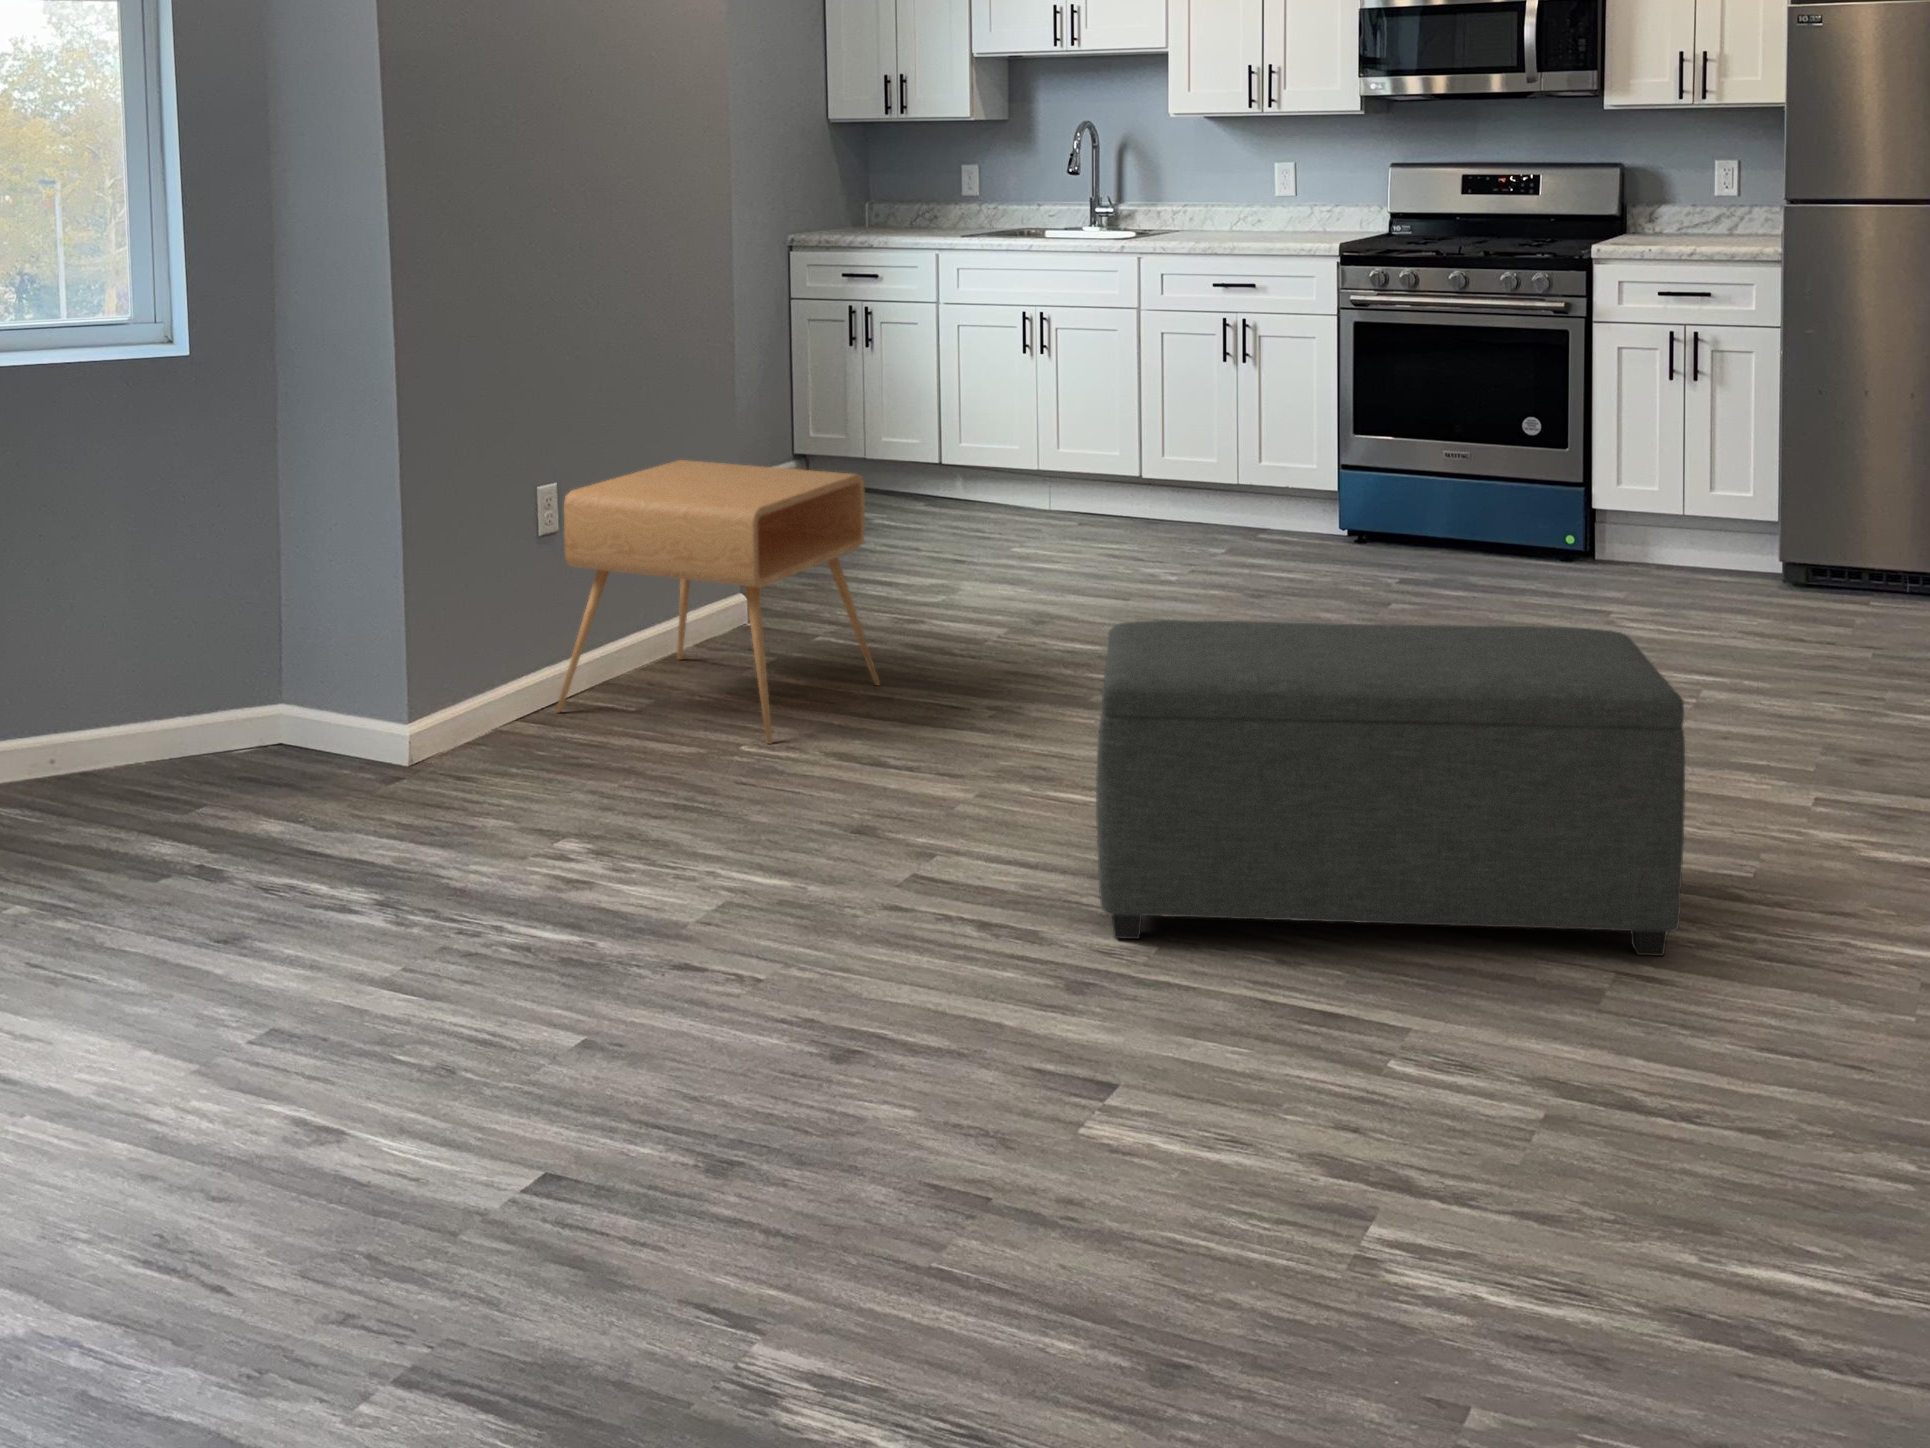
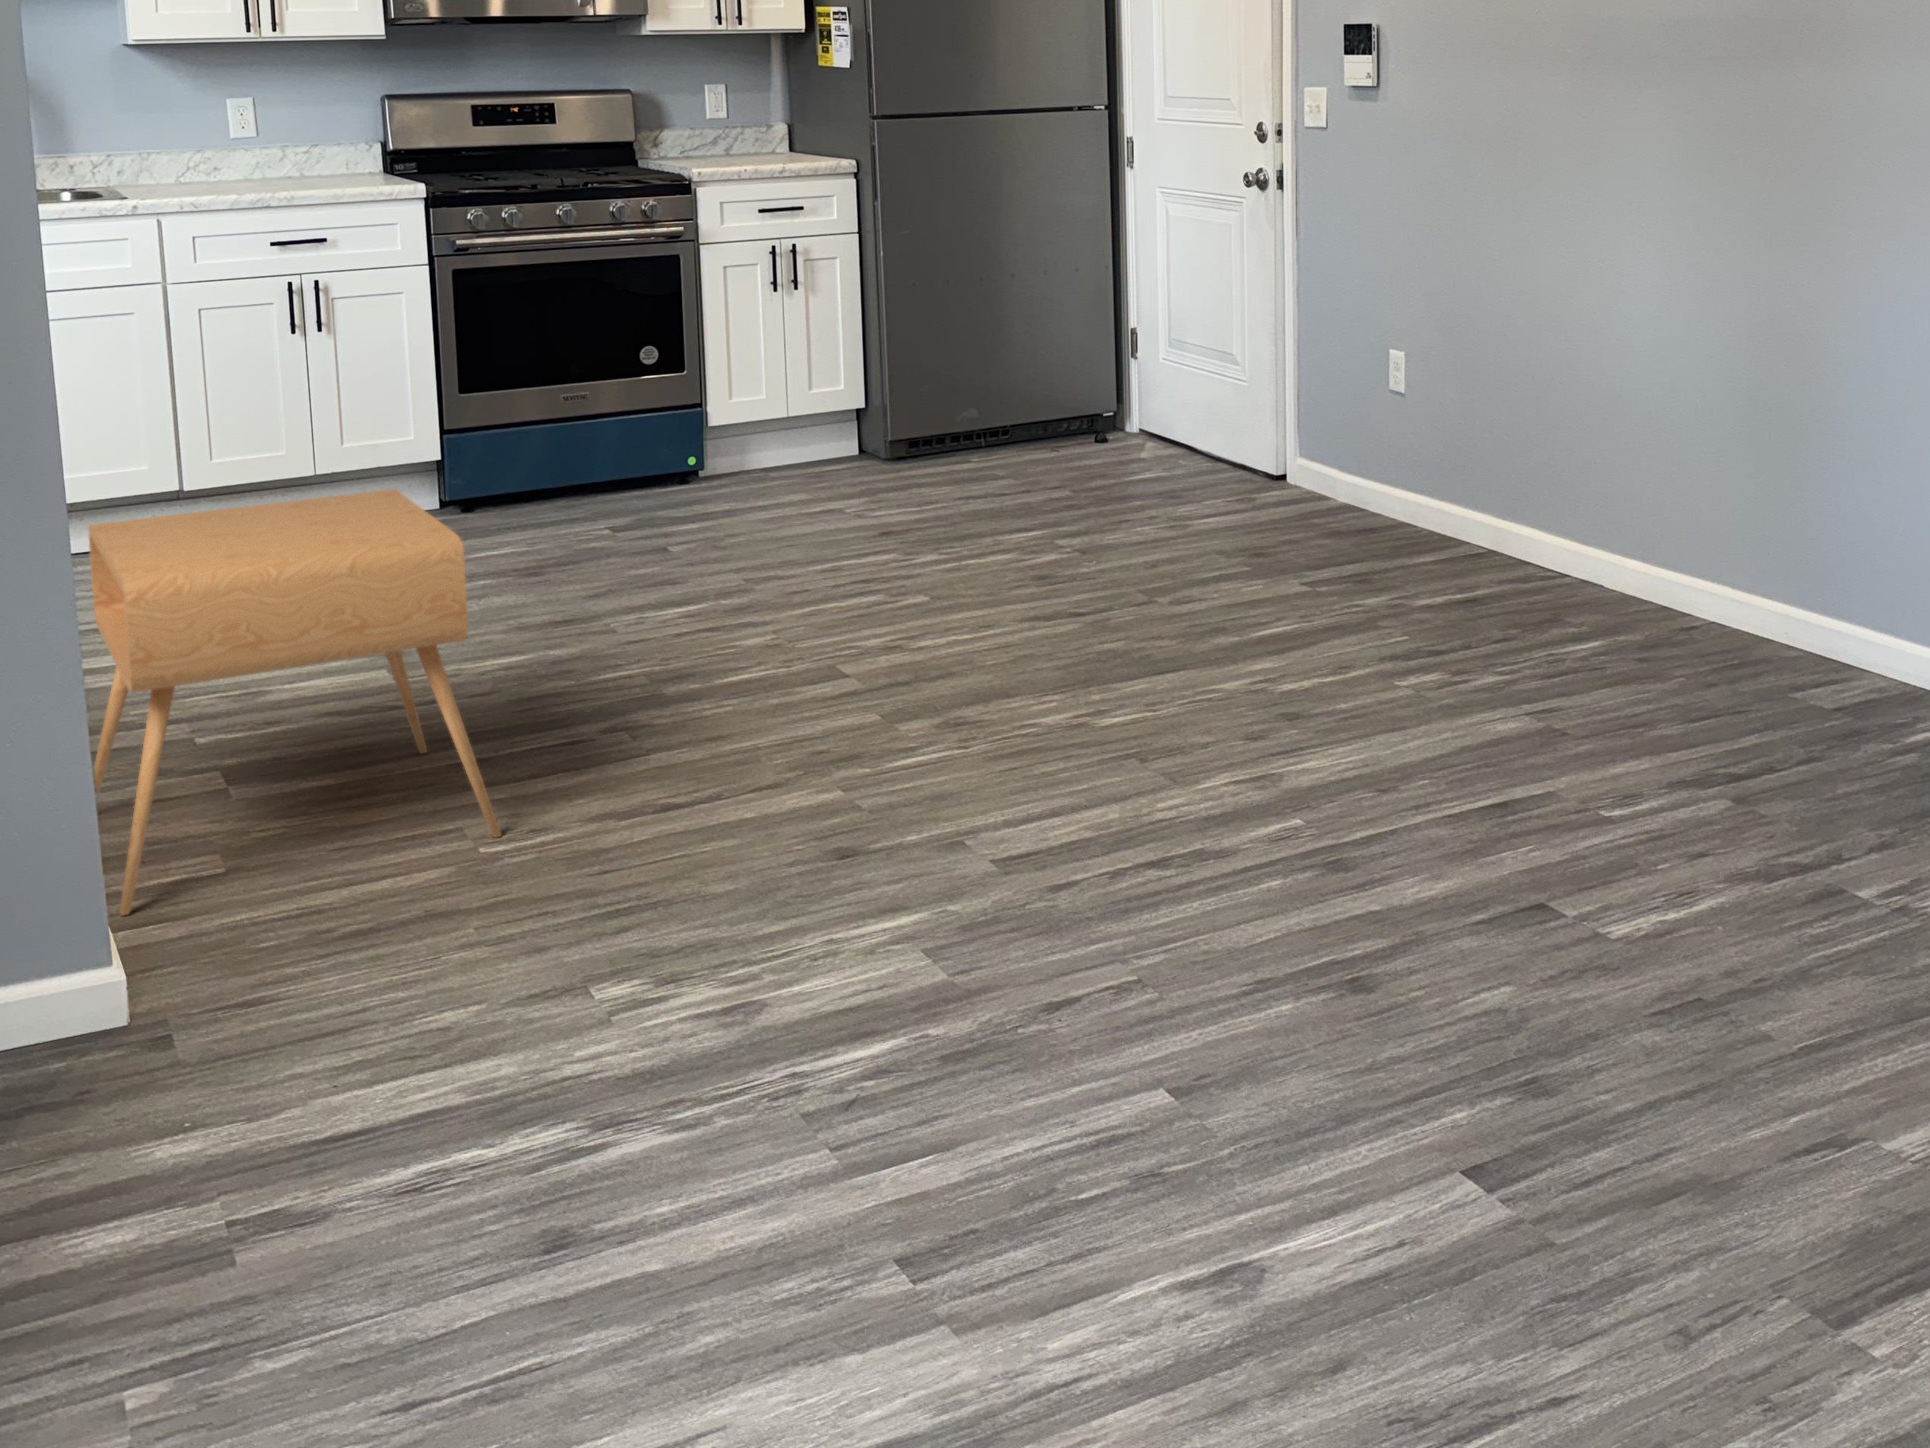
ottoman: present [1096,620,1685,956] -> none [1072,459,1523,826]

